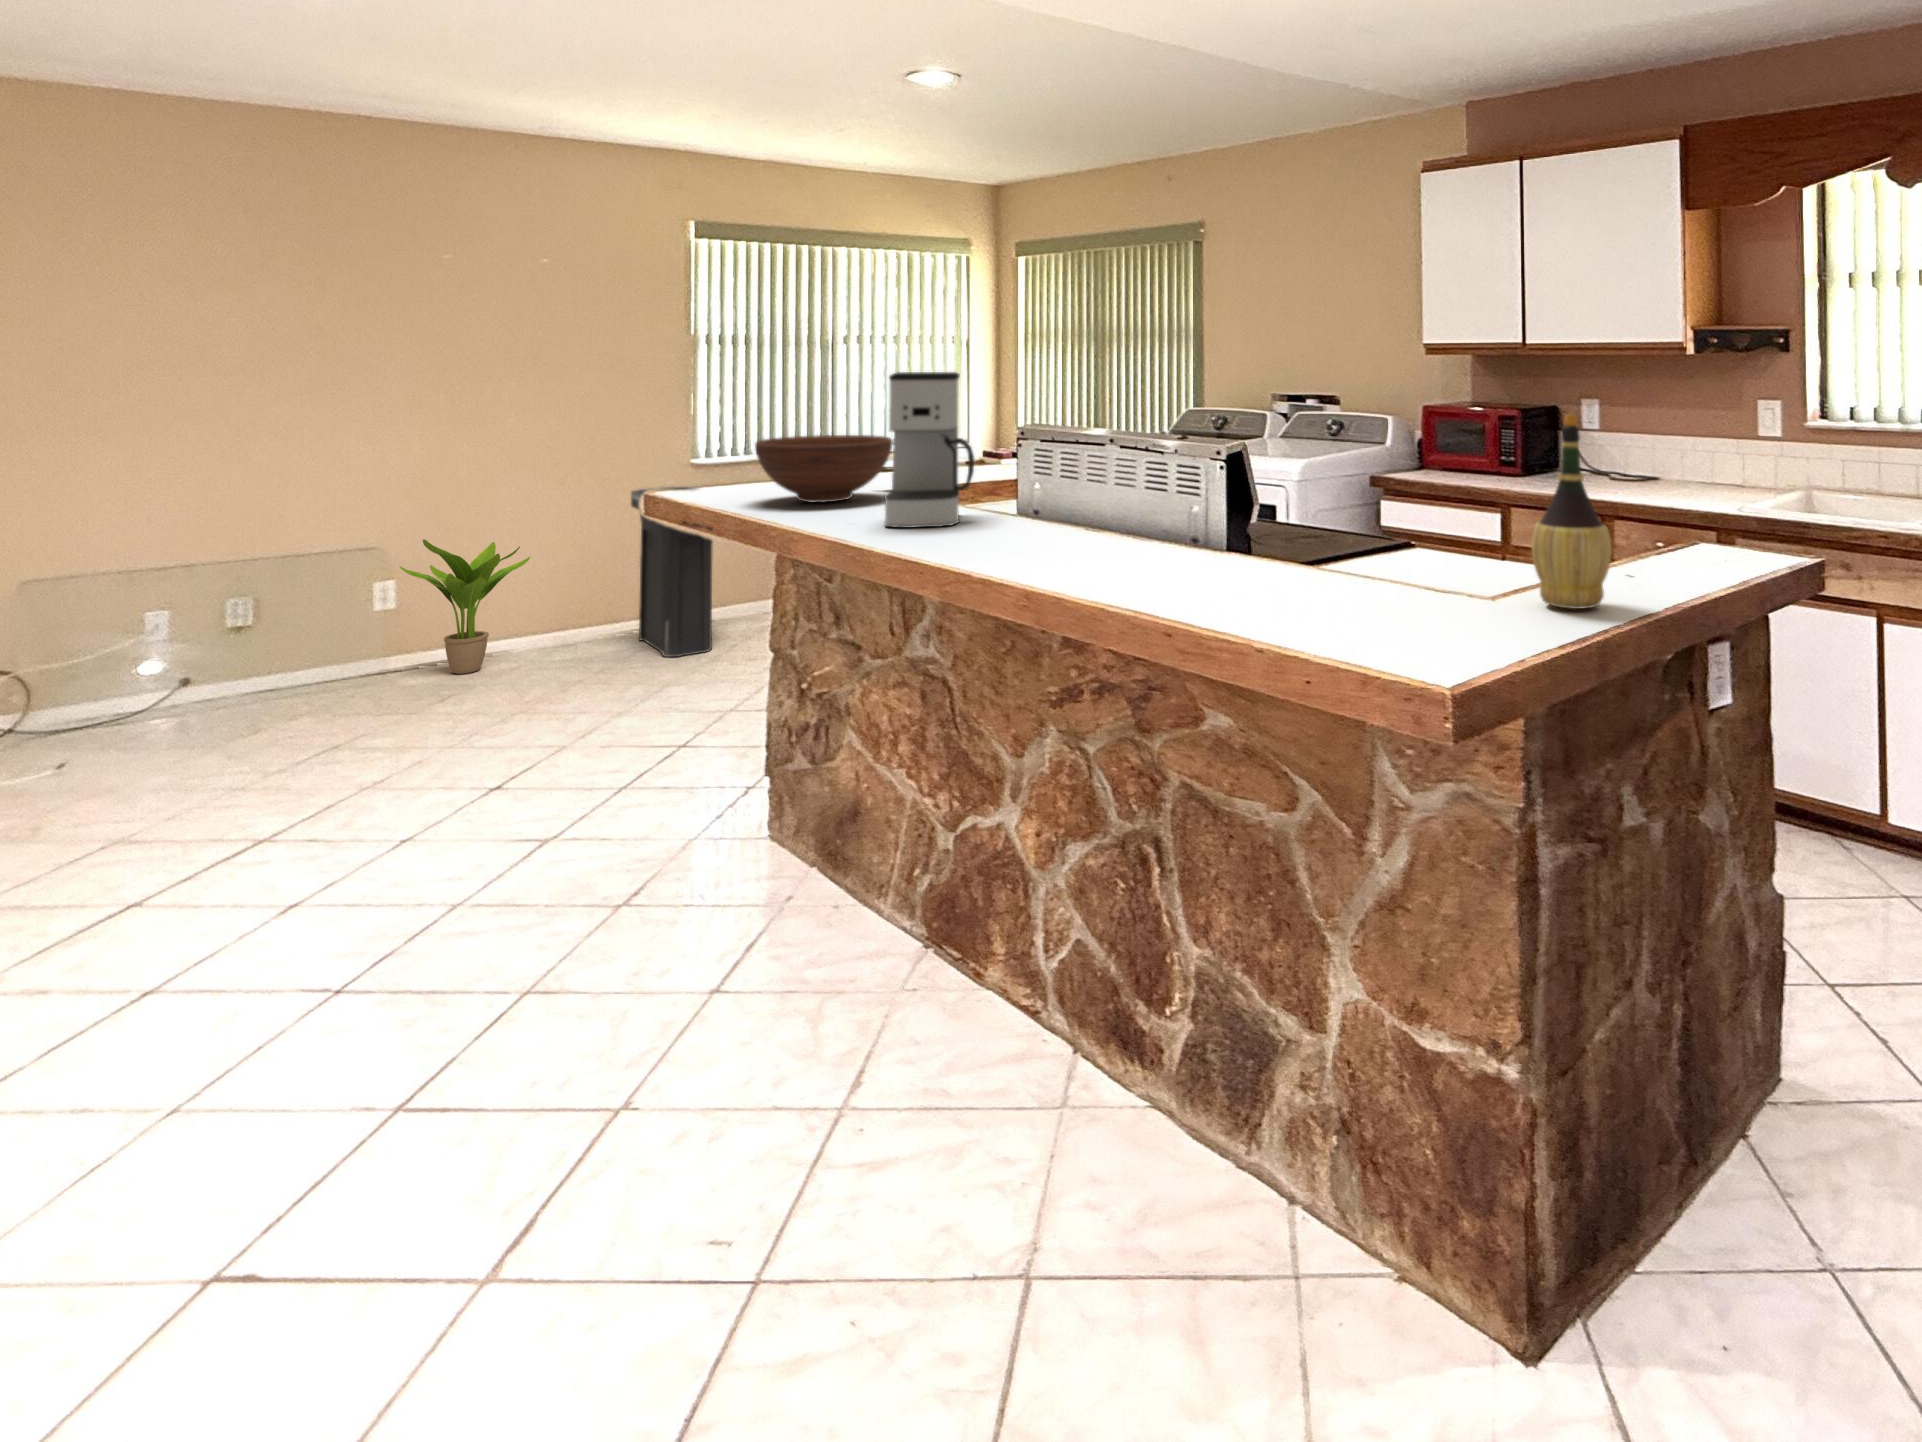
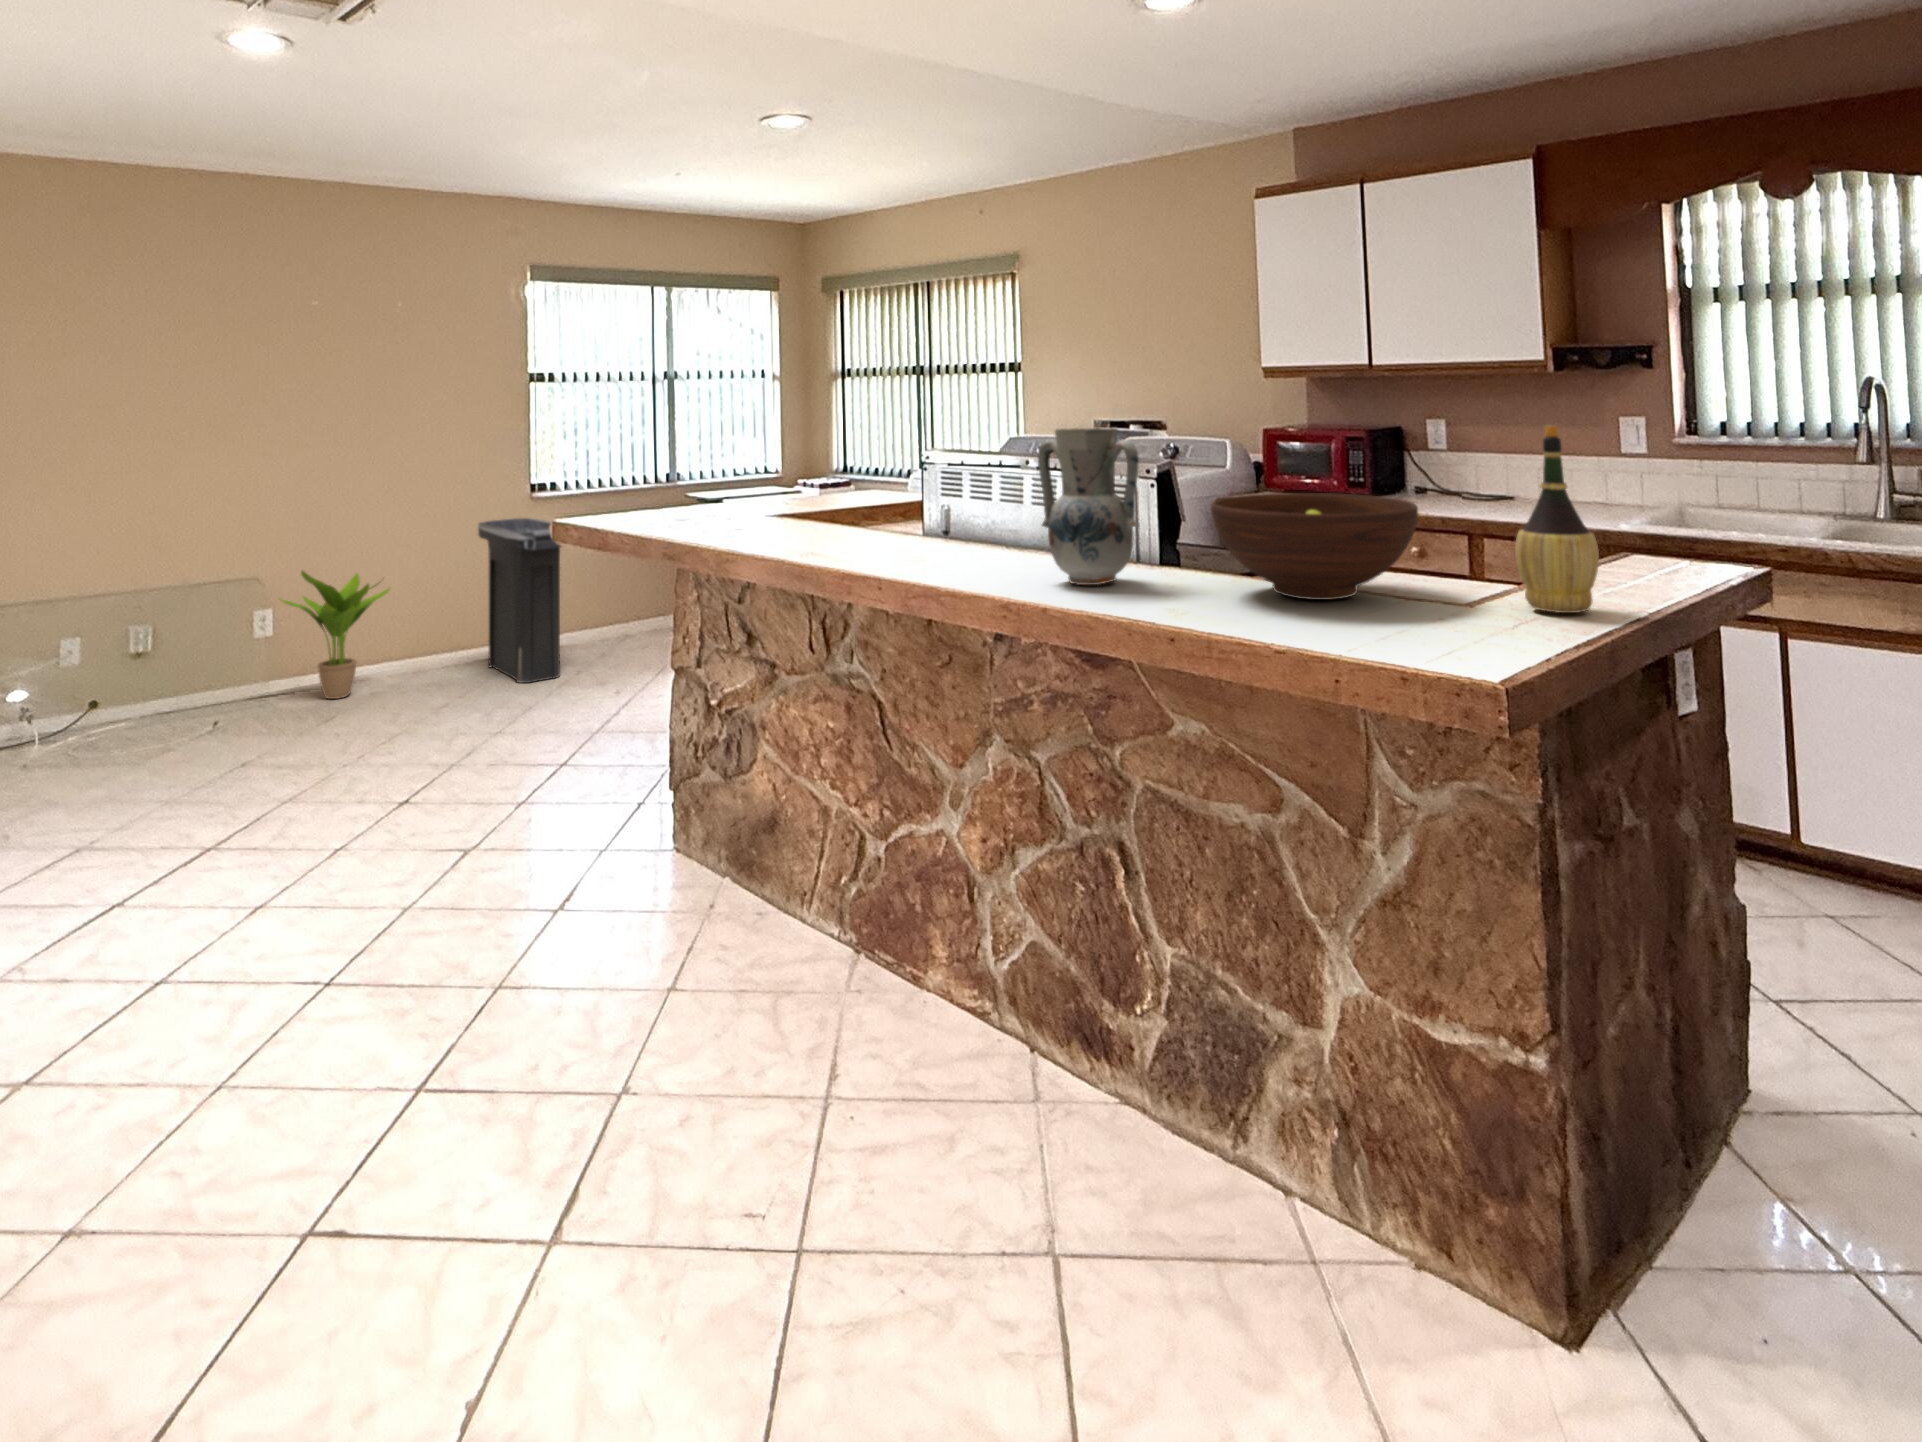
coffee maker: present [885,372,974,528] -> none [811,399,892,548]
vase: none [1081,407,1178,573] -> present [1038,428,1139,585]
fruit bowl: present [755,435,893,503] -> present [1211,493,1418,600]

